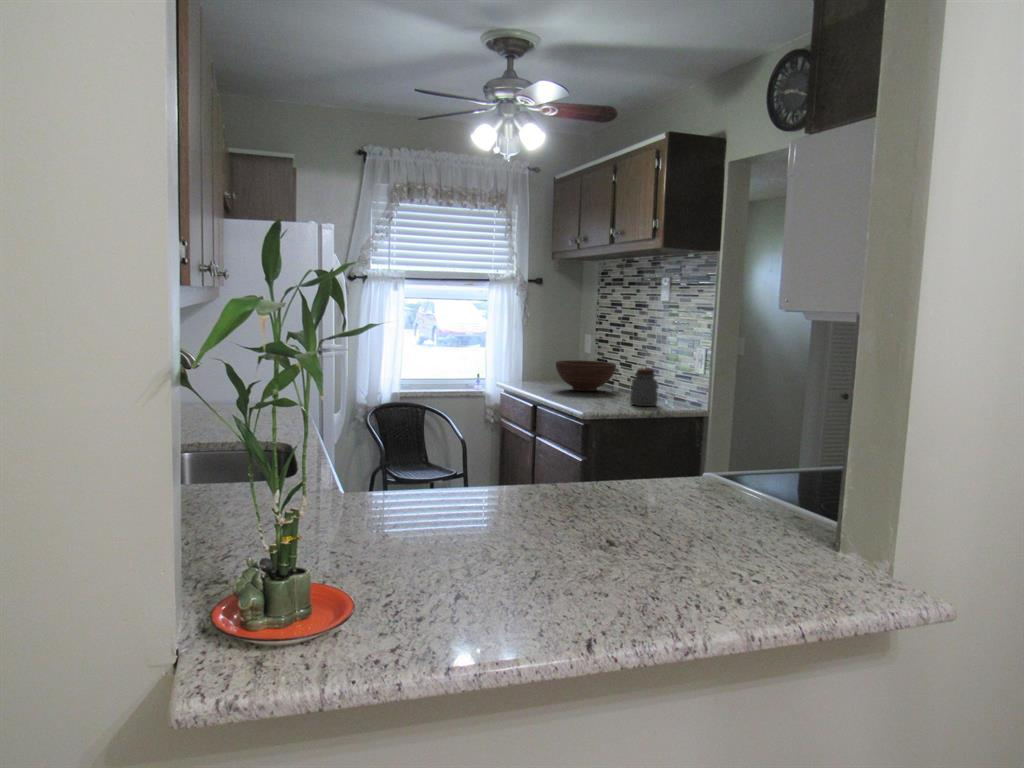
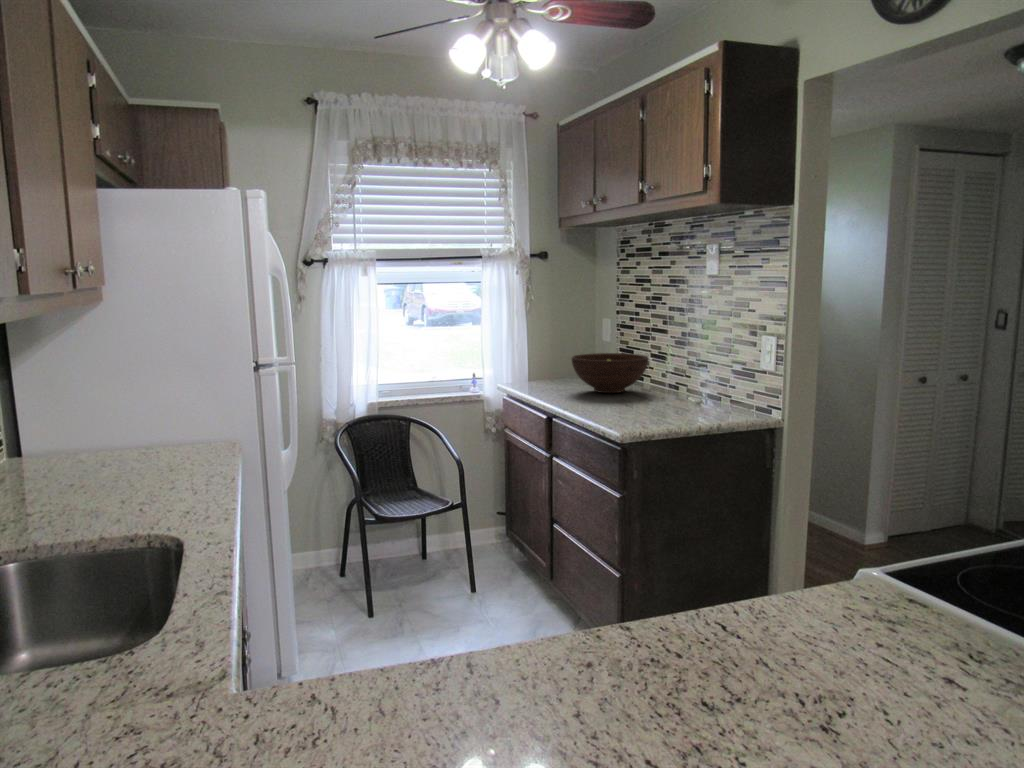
jar: present [630,368,658,406] -> none [674,365,711,415]

